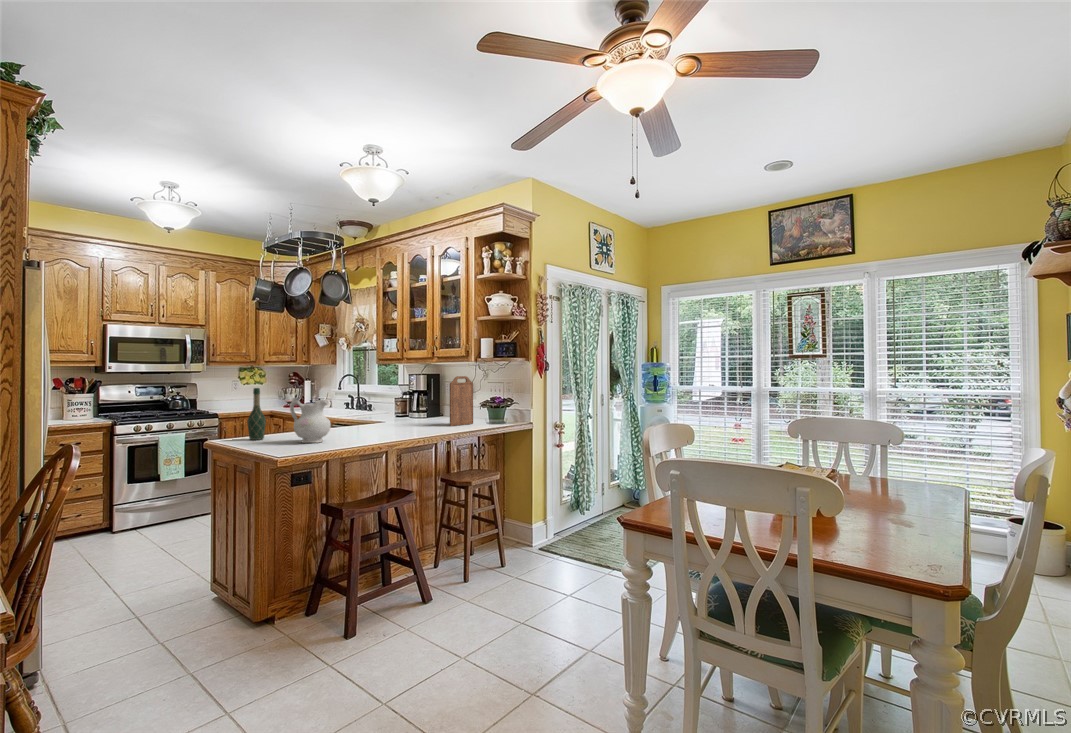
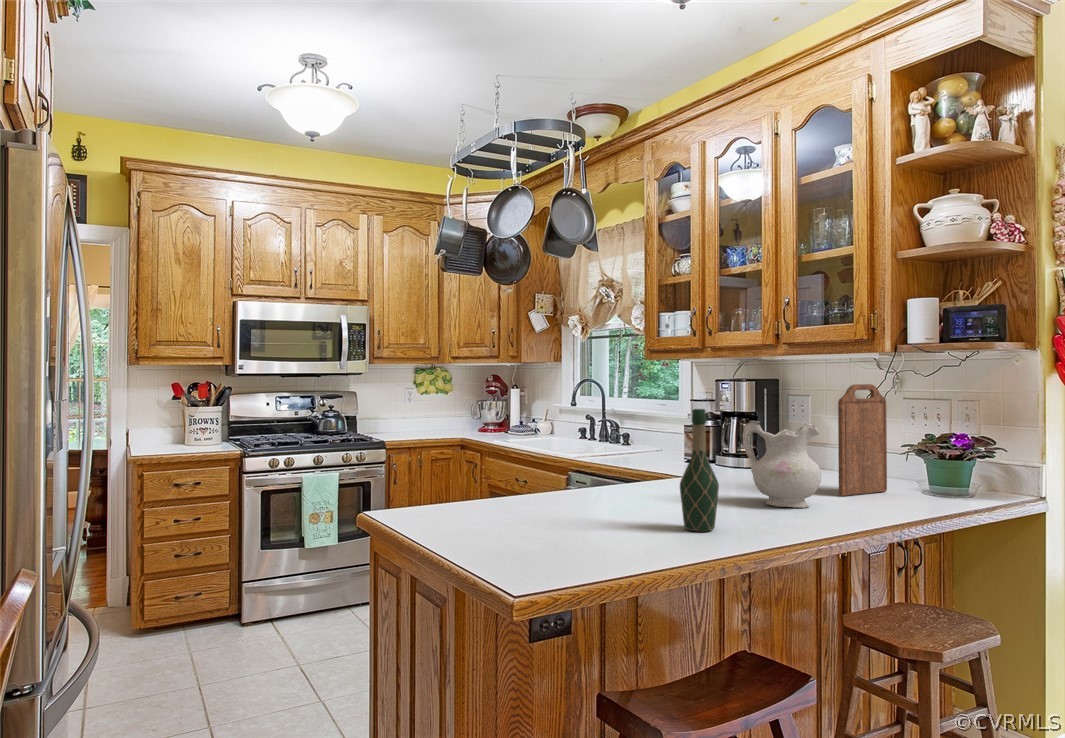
wine bottle: present [247,388,266,440] -> present [680,409,719,531]
ceramic pitcher: present [290,398,331,443] -> present [743,421,821,508]

